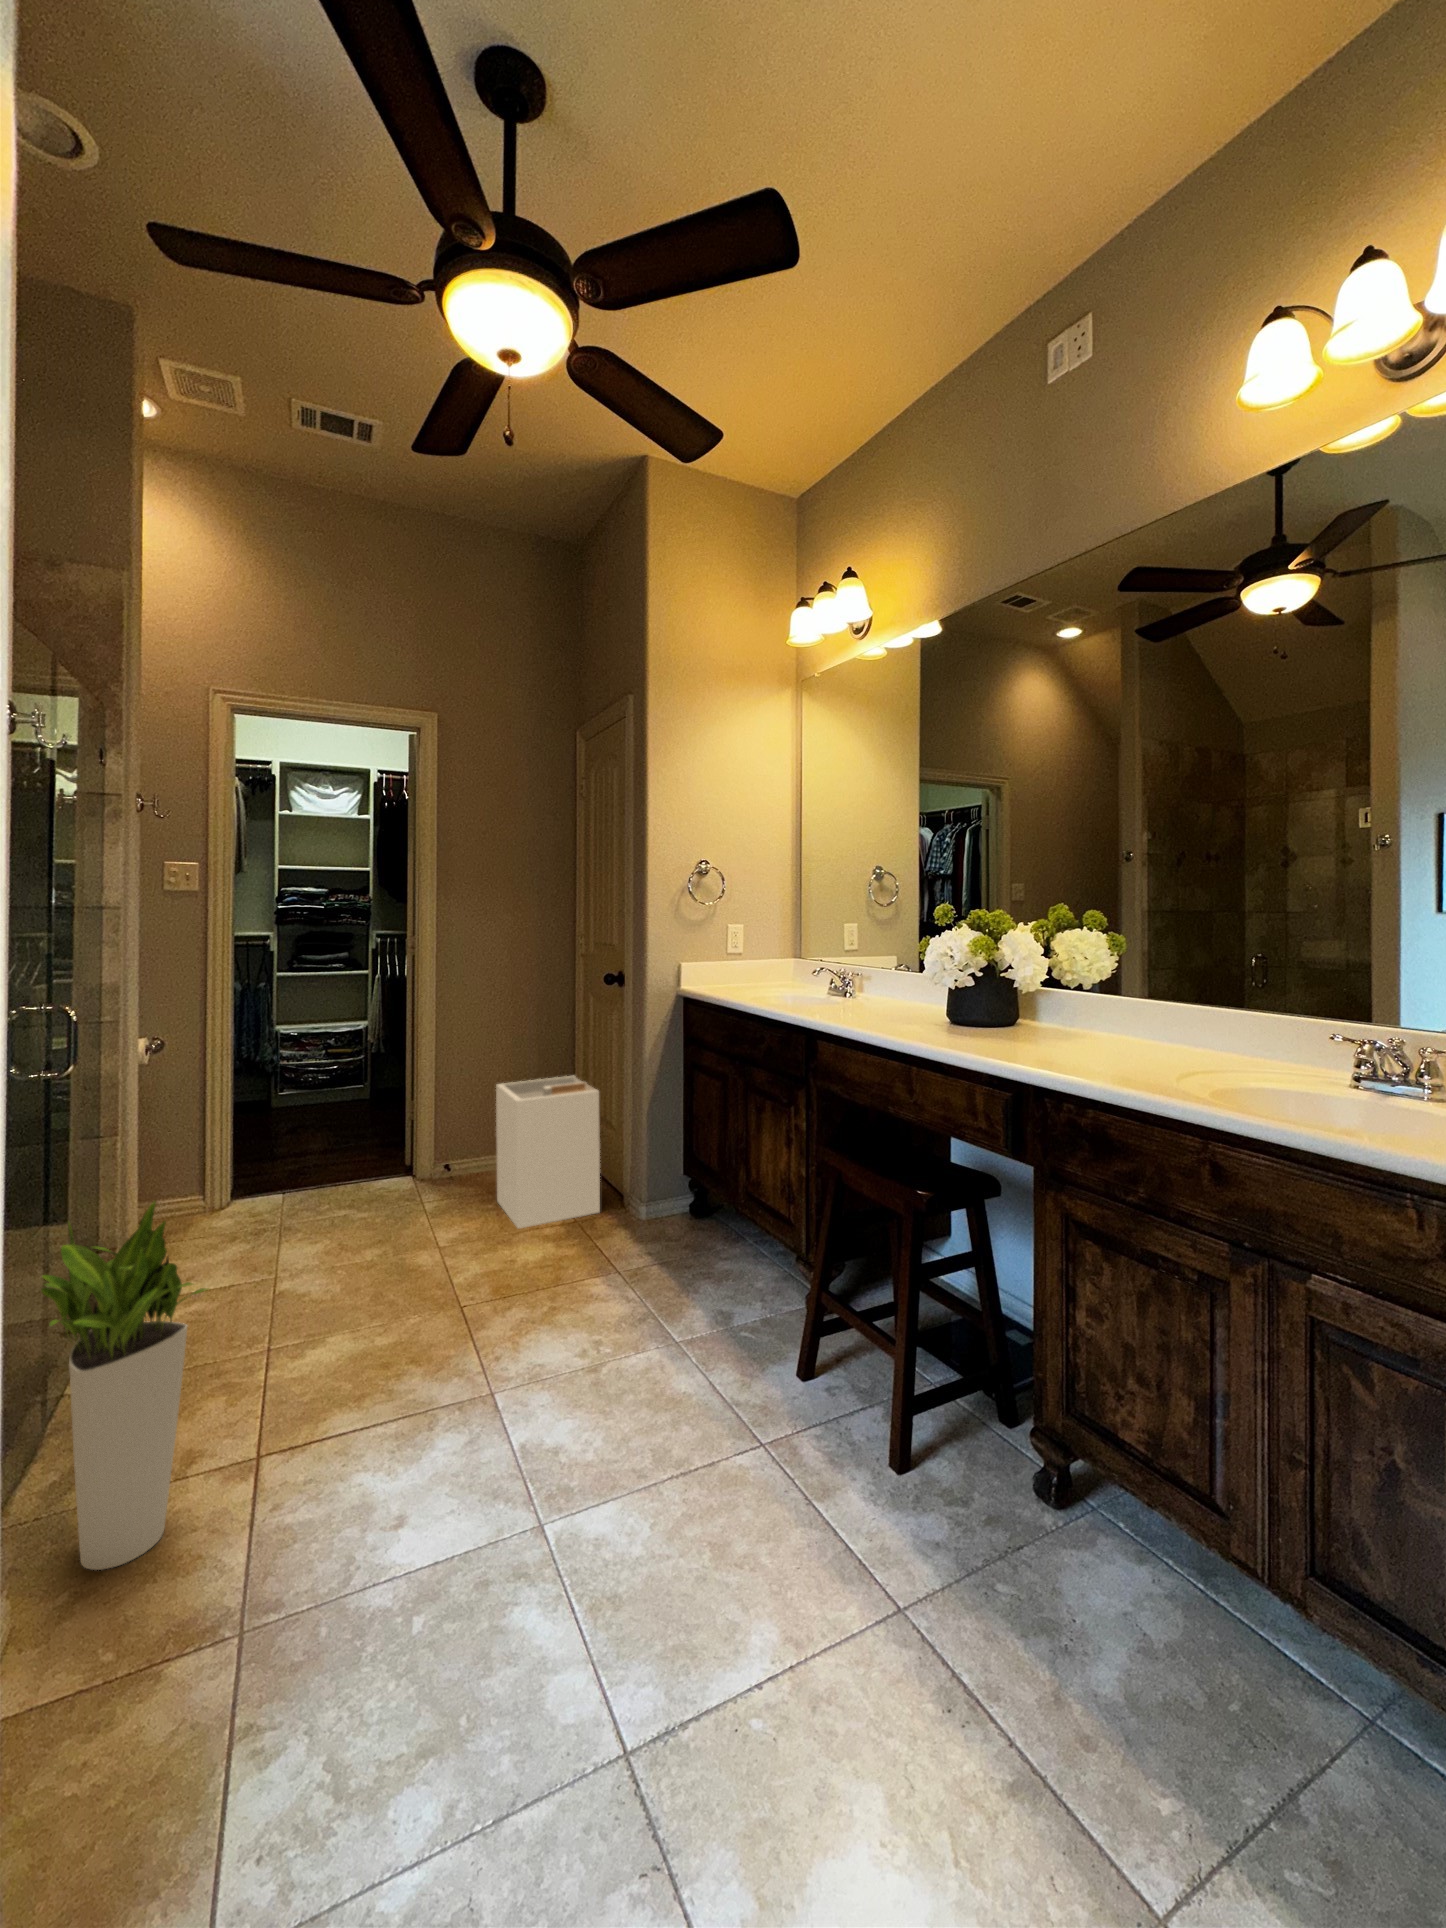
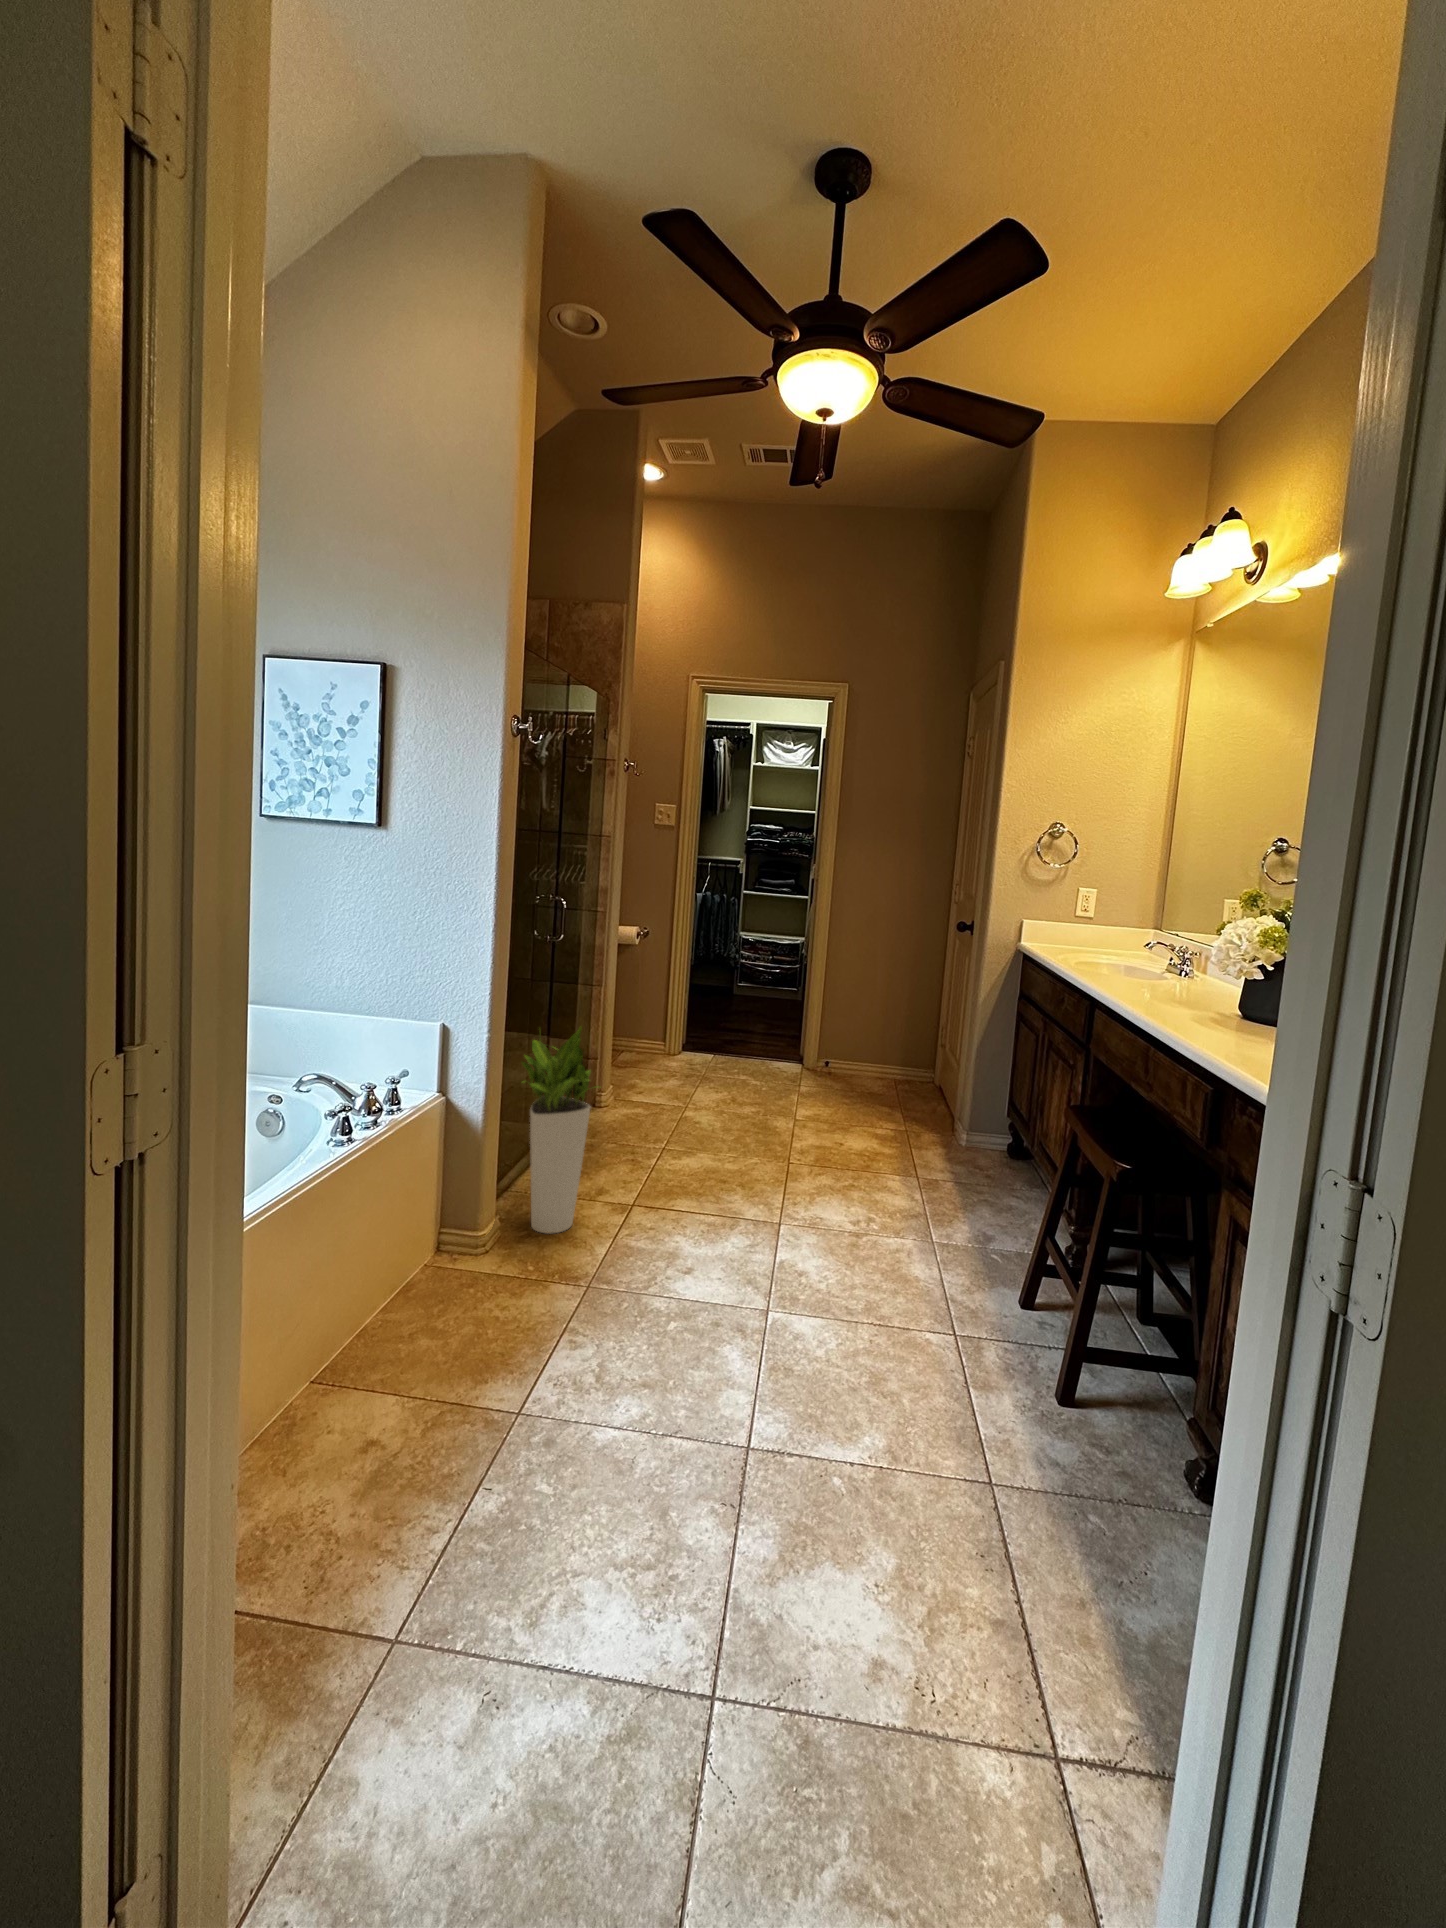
laundry hamper: present [496,1076,600,1228] -> none [852,1002,938,1128]

